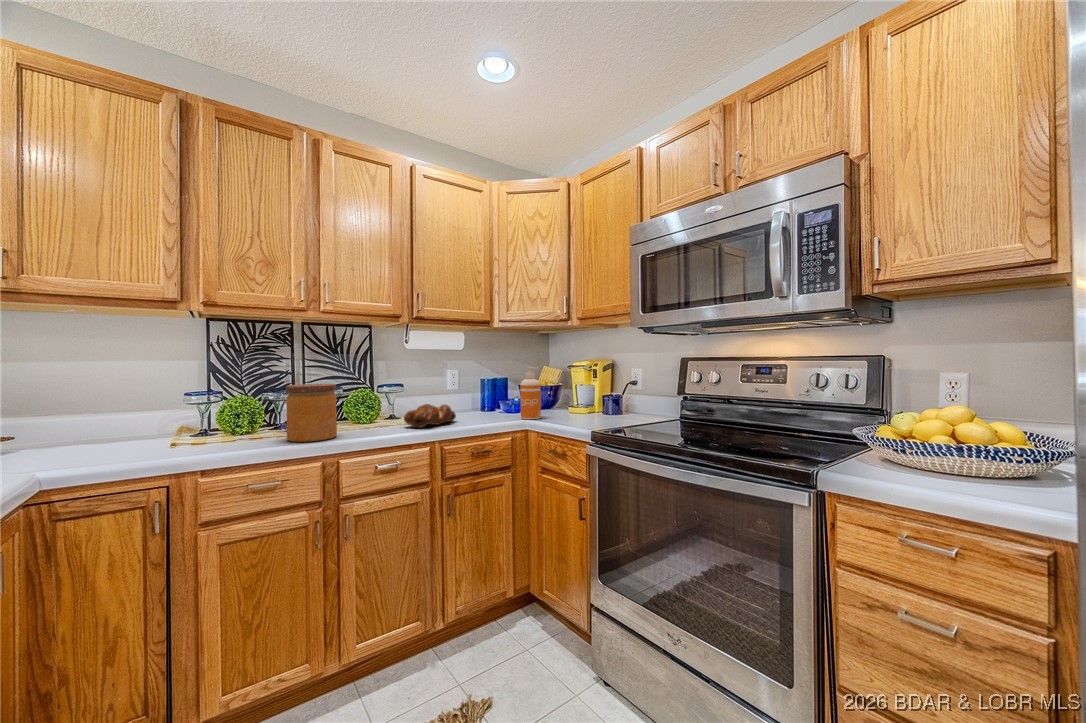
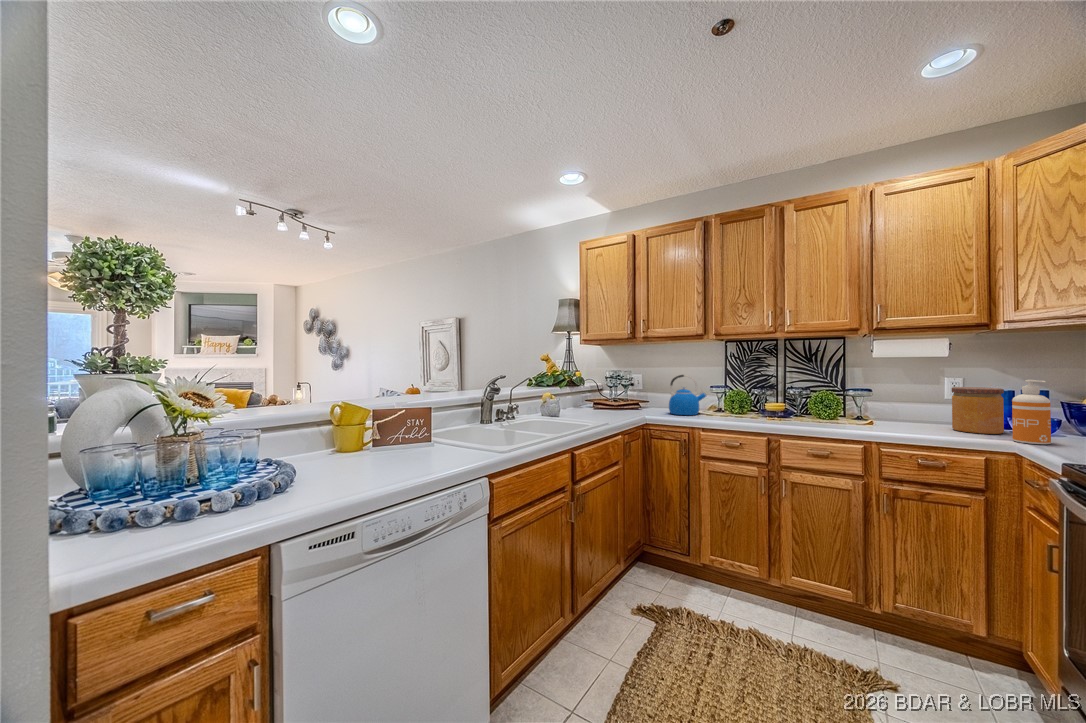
kettle: none [96,375,187,456] -> present [669,375,706,415]
jar: present [286,384,337,442] -> present [952,387,1004,434]
bread loaf: present [404,404,456,428] -> none [850,409,916,429]

